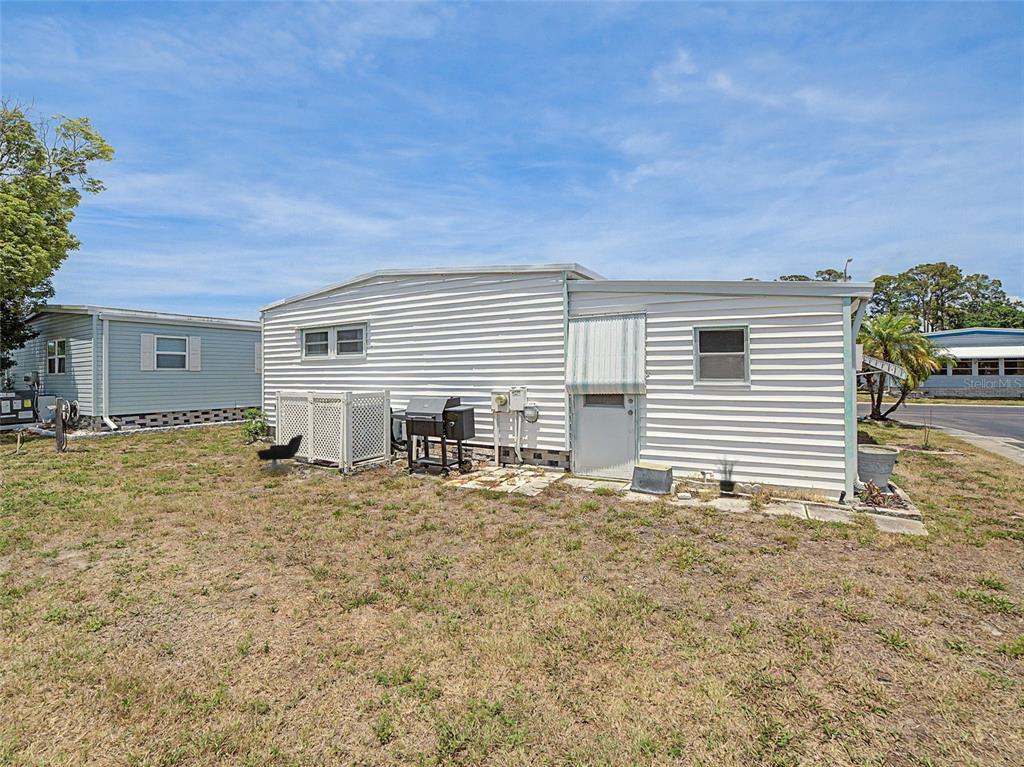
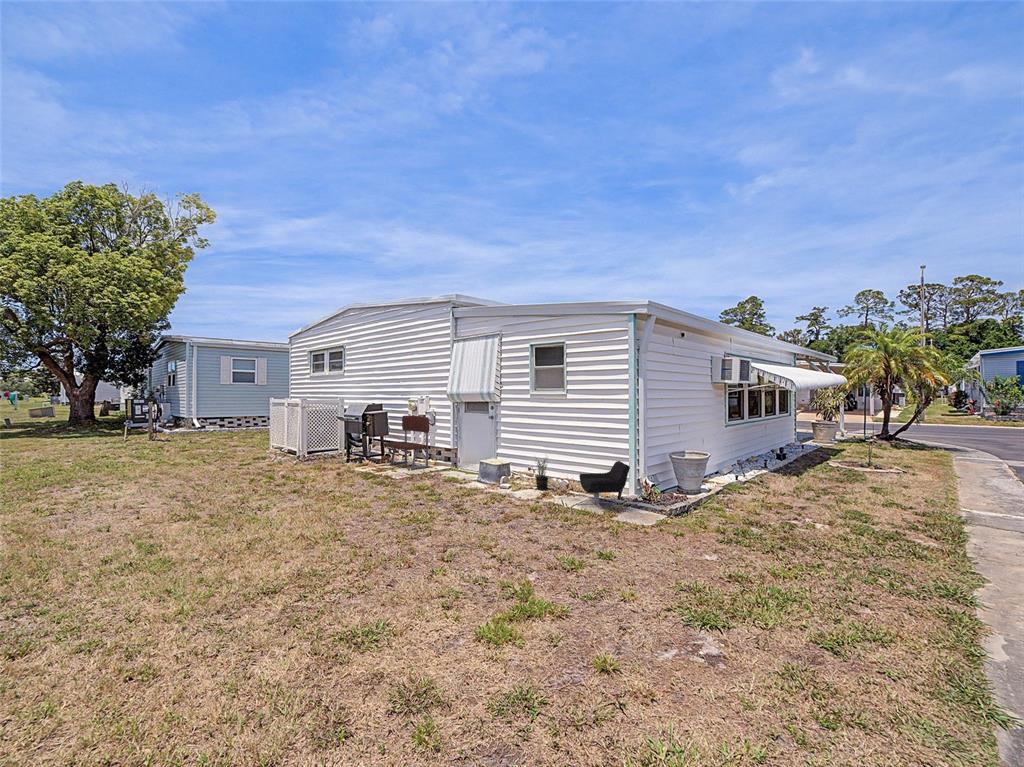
bench: none [473,411,536,478] -> present [383,416,429,470]
lounge chair: present [257,435,303,472] -> present [577,461,630,509]

